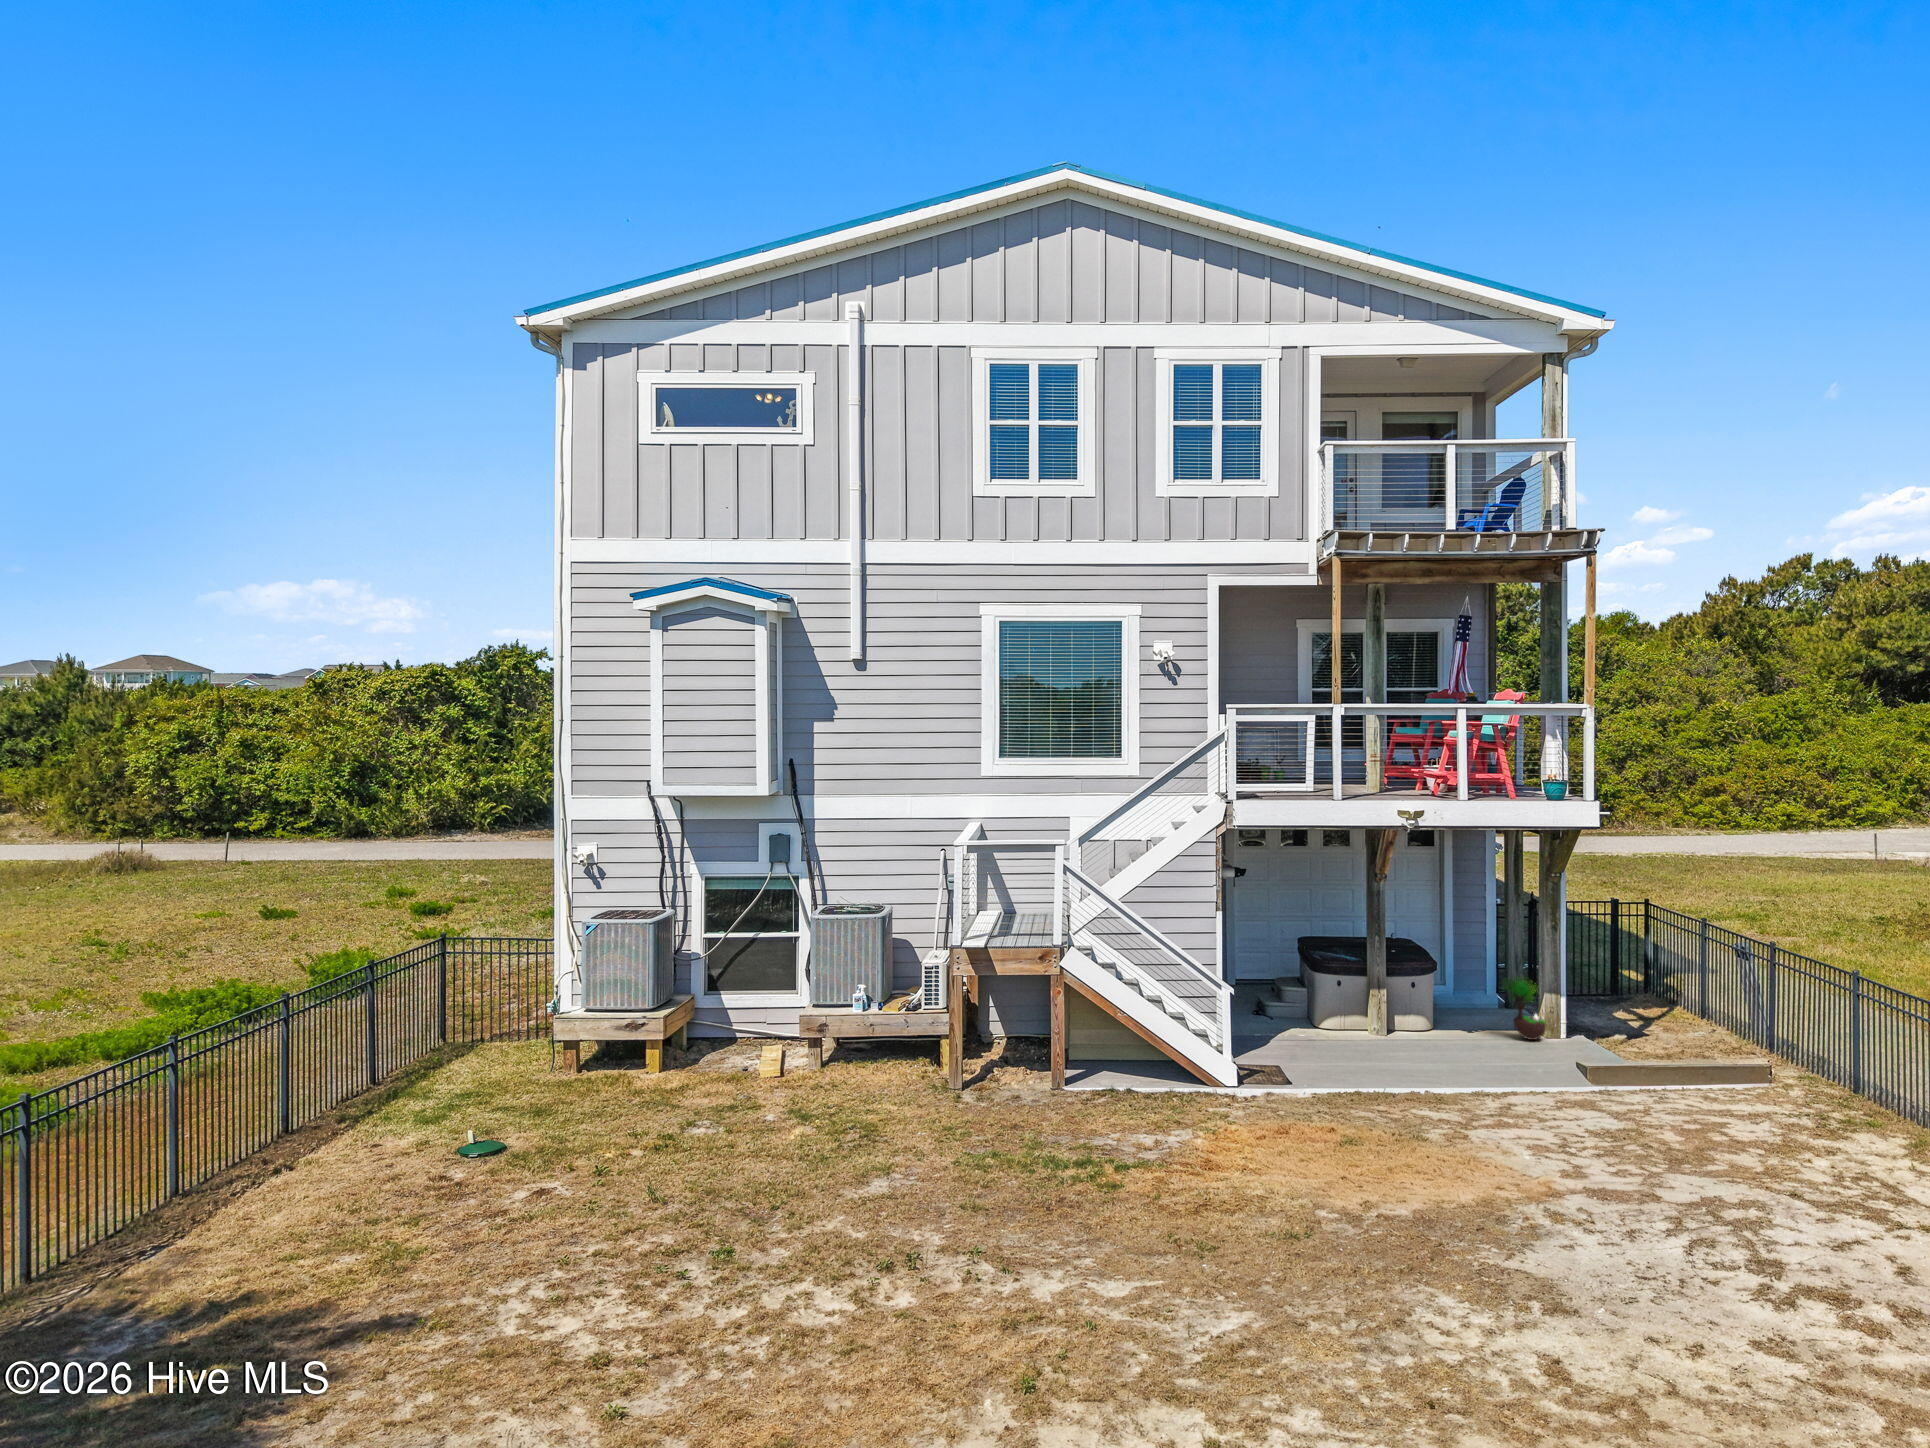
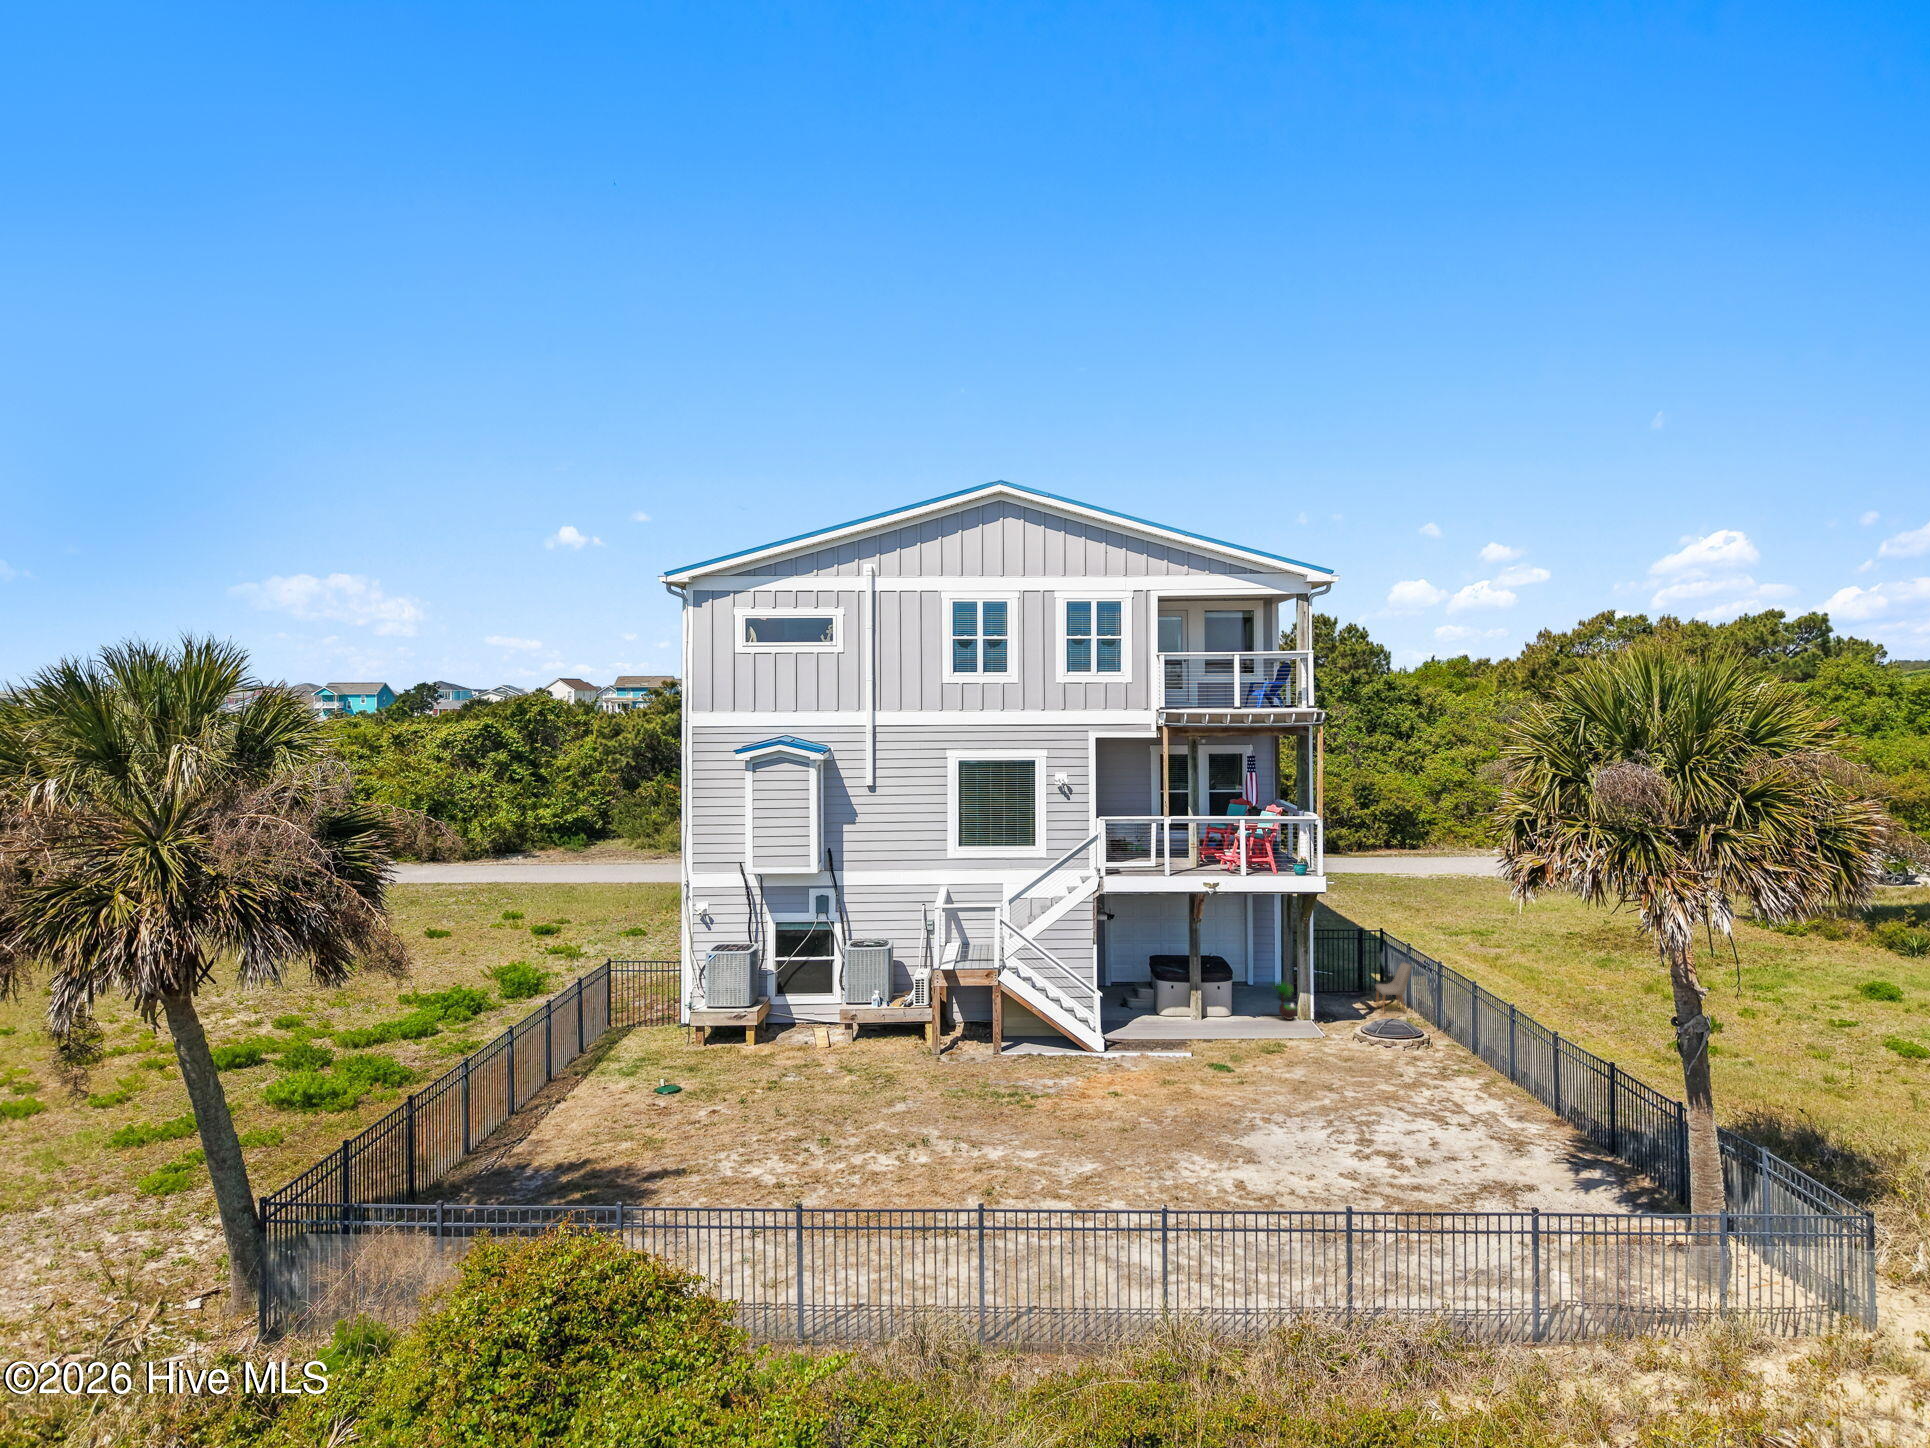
chair: none [1661,951,1727,1033] -> present [1376,963,1412,1013]

